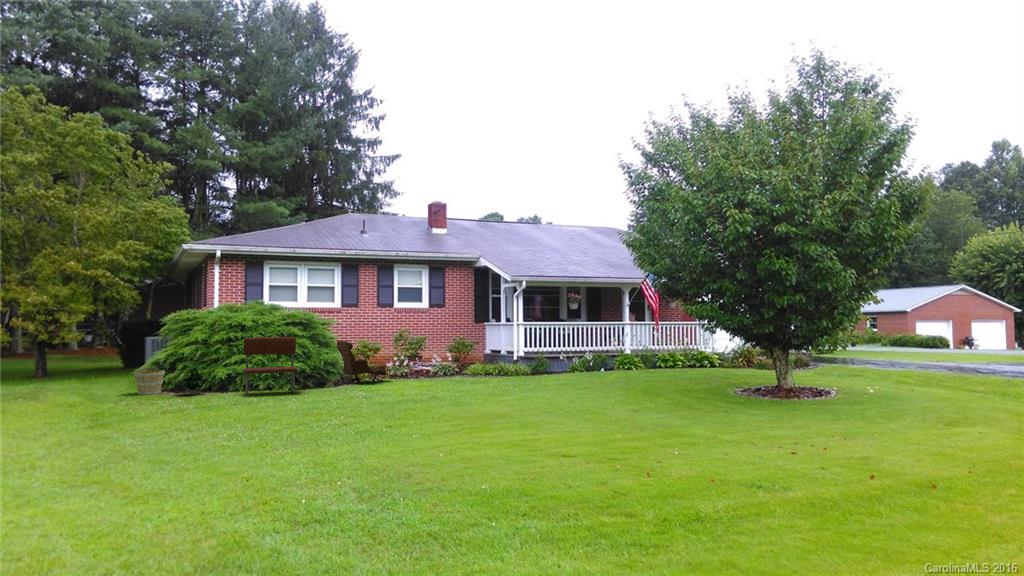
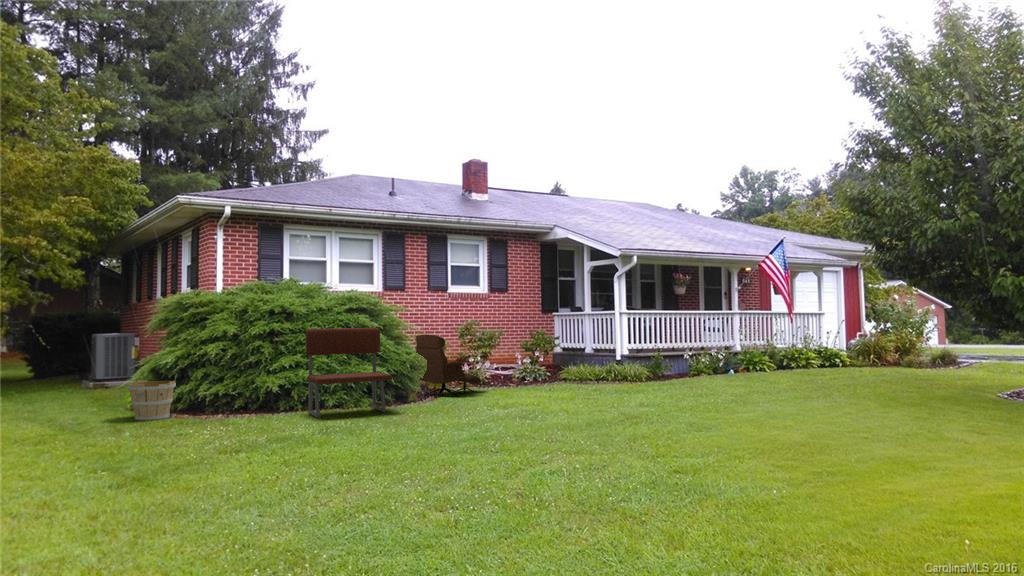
potted plant: present [177,369,209,395] -> none [202,377,257,419]

